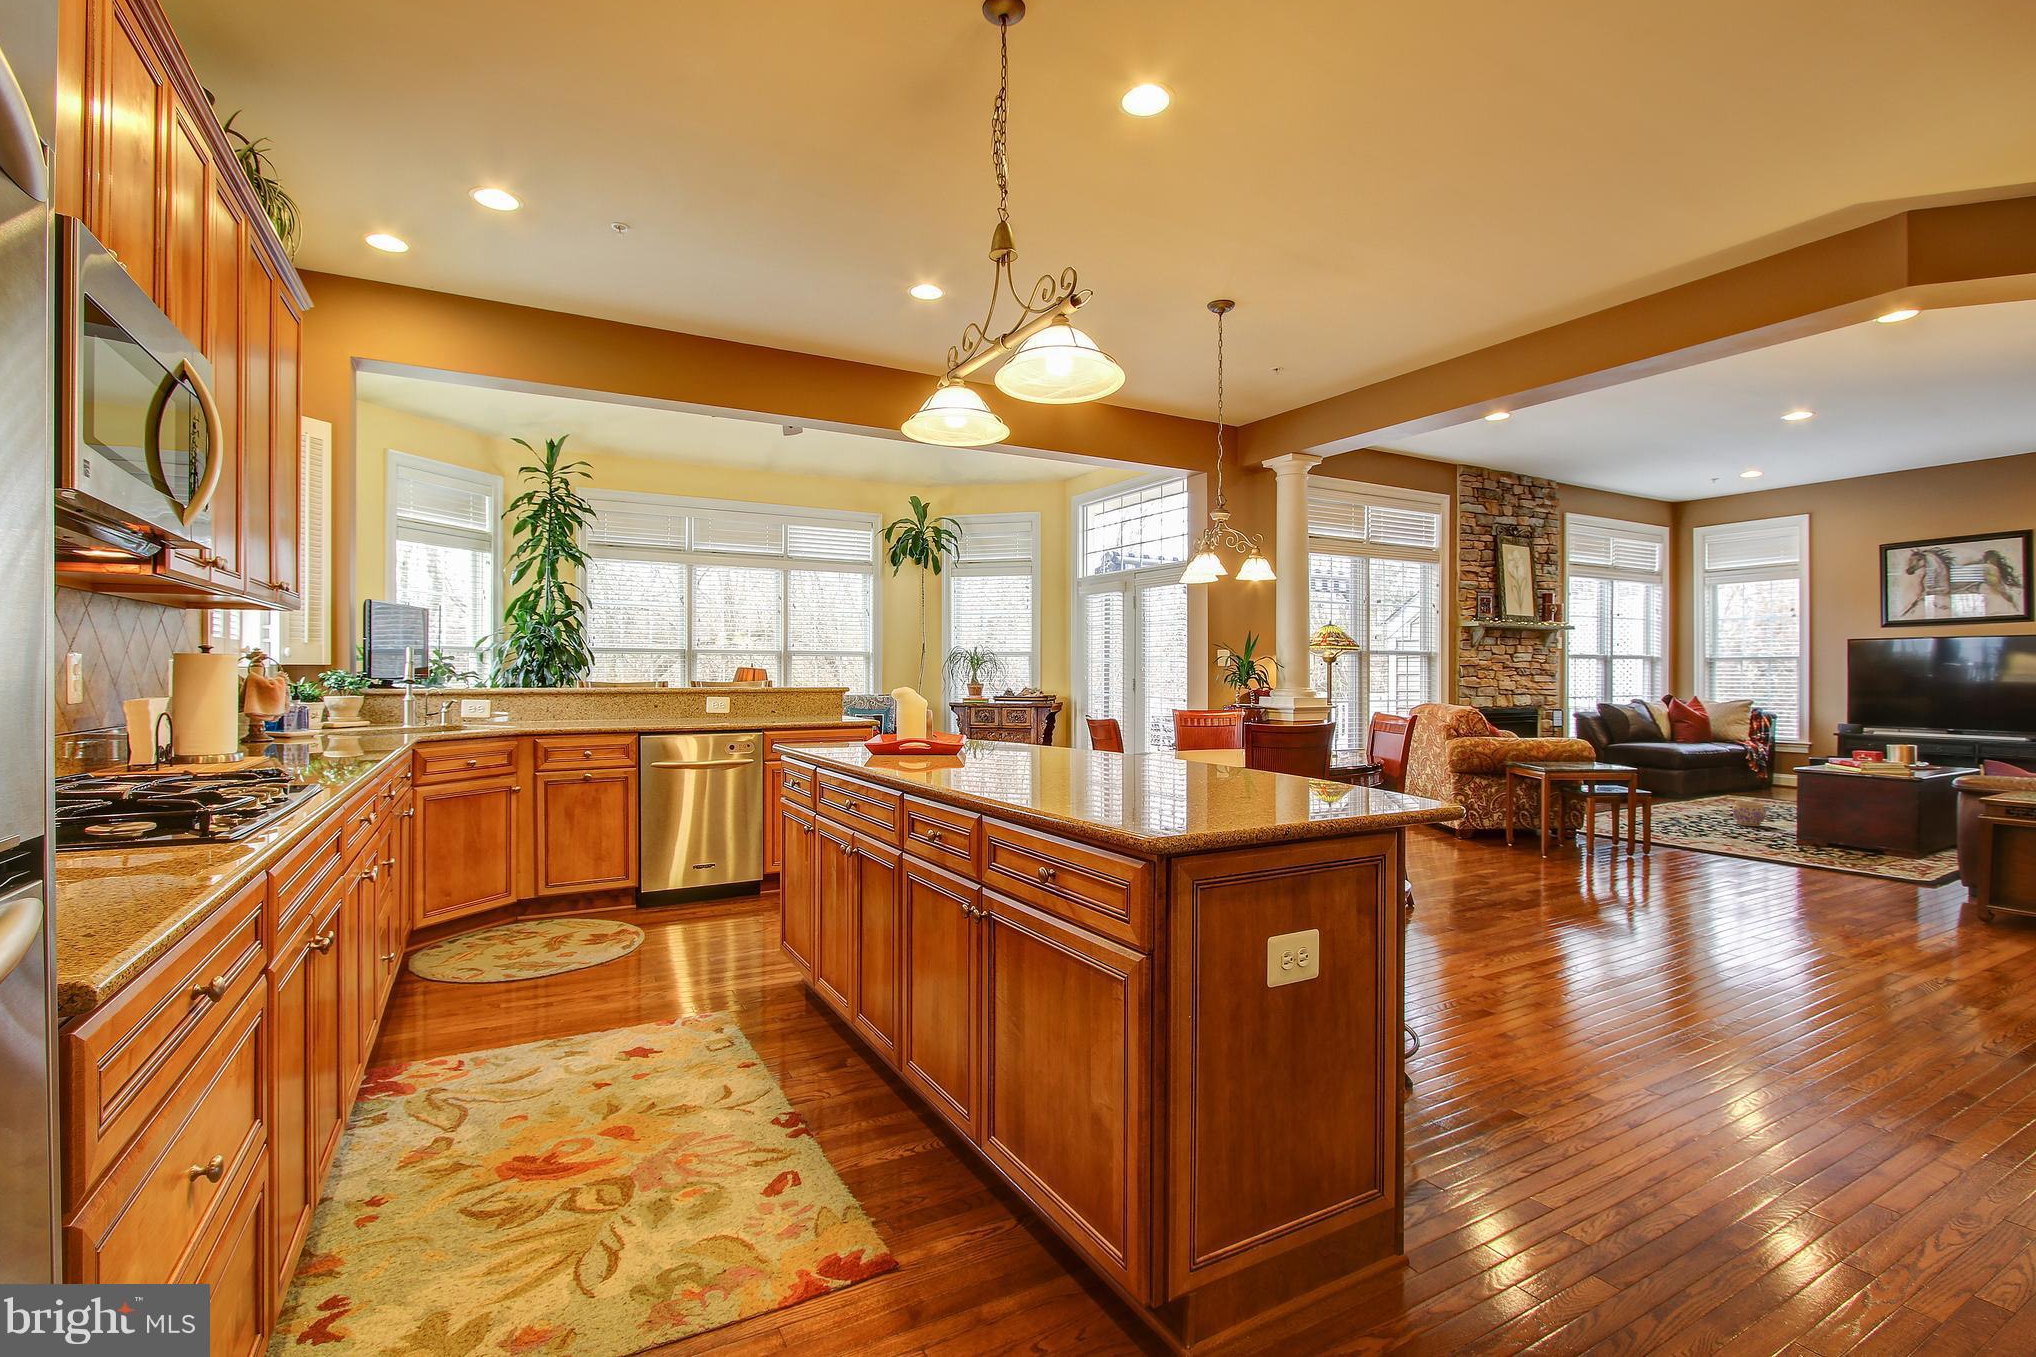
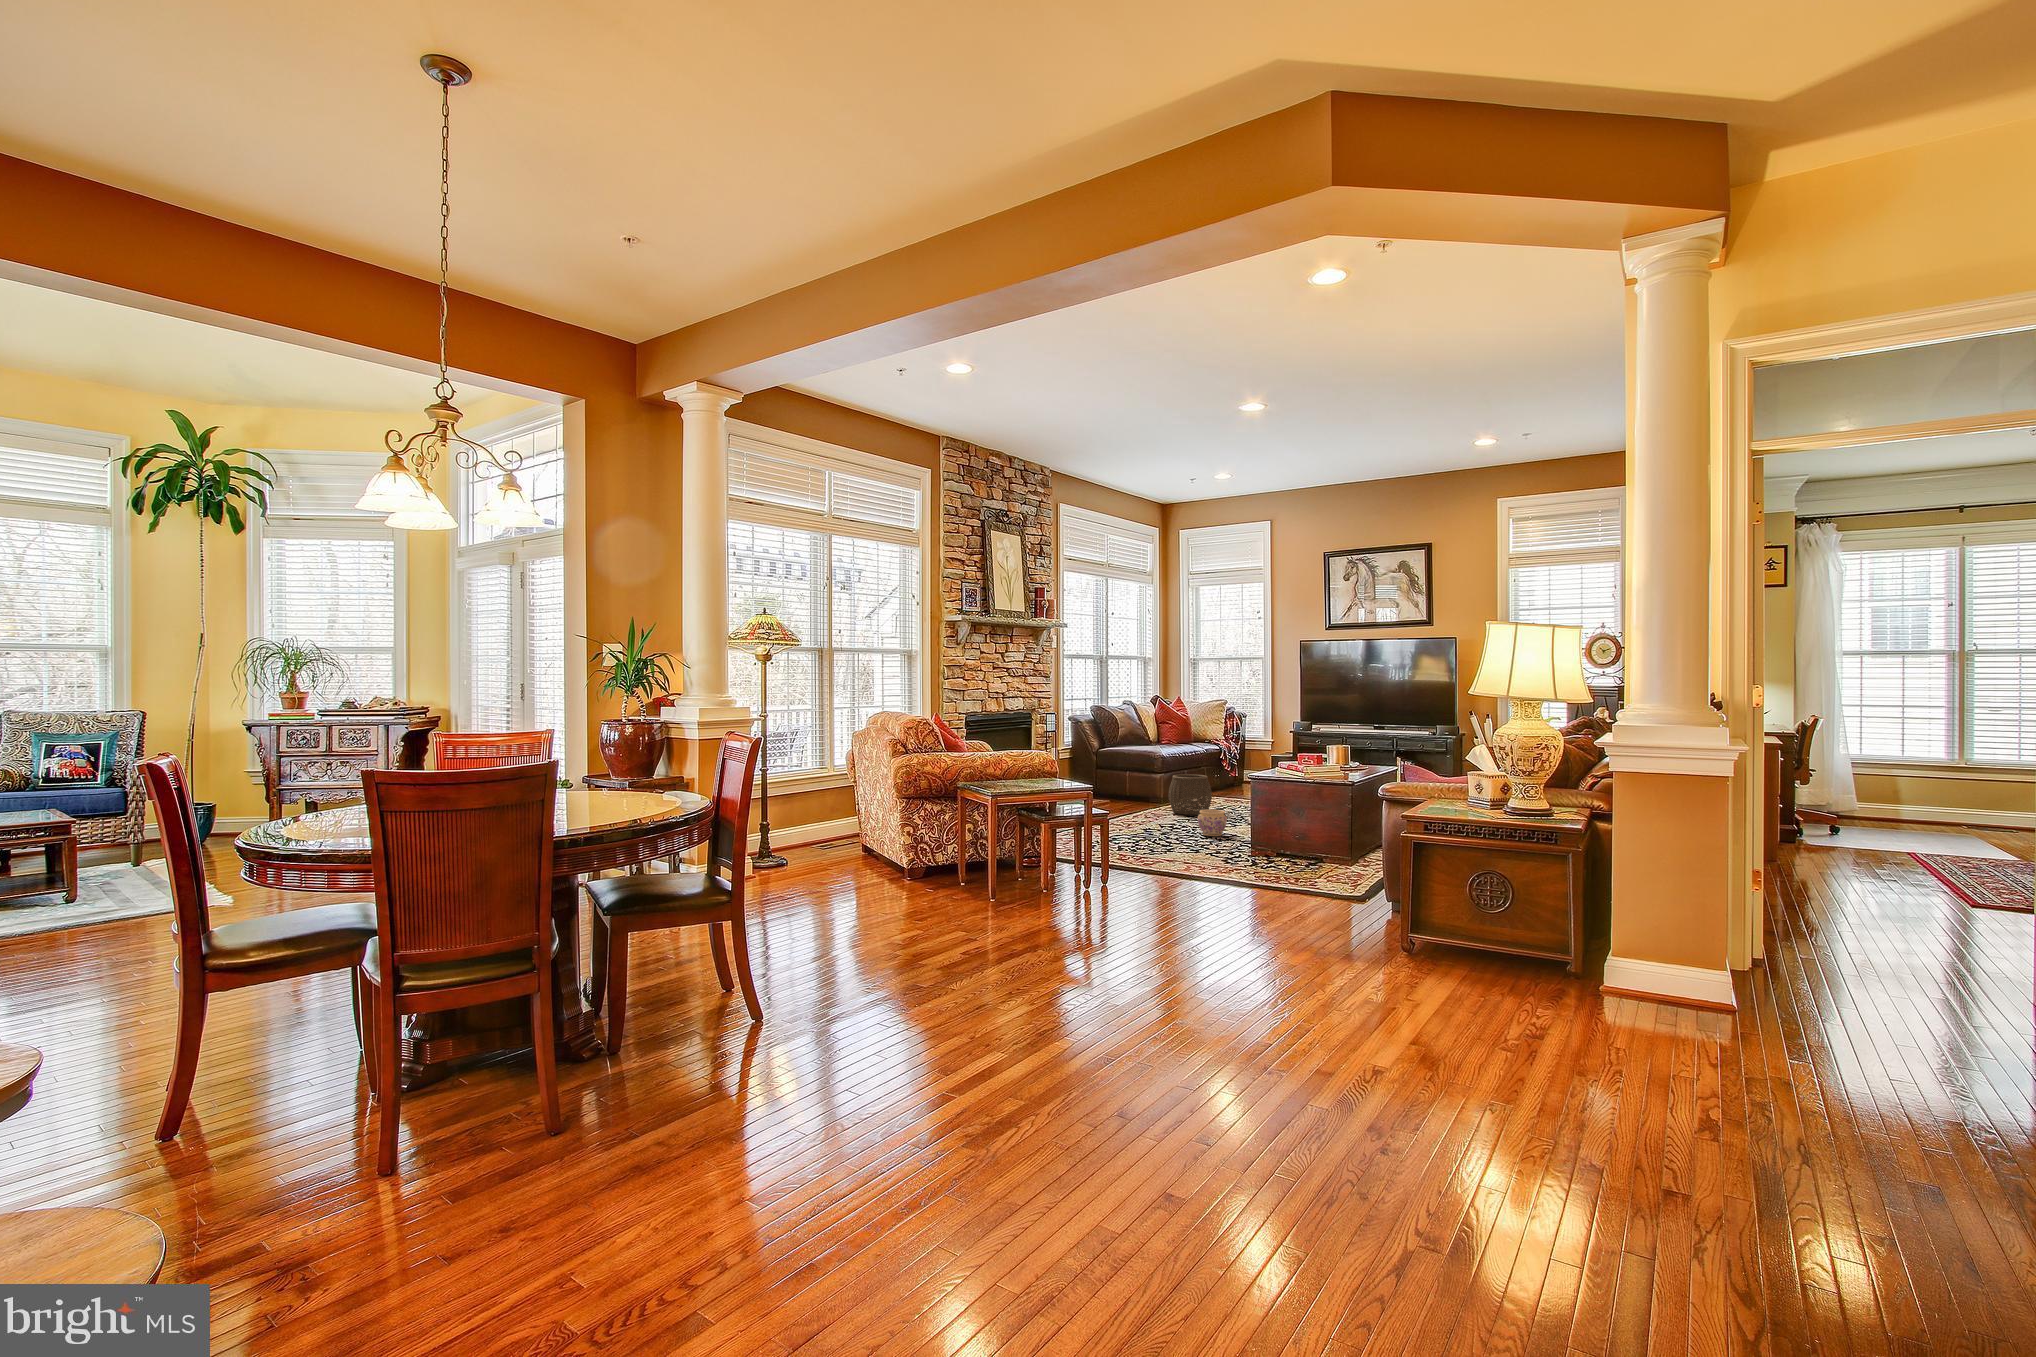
woven basket: none [1692,769,1743,807] -> present [1169,774,1212,815]

